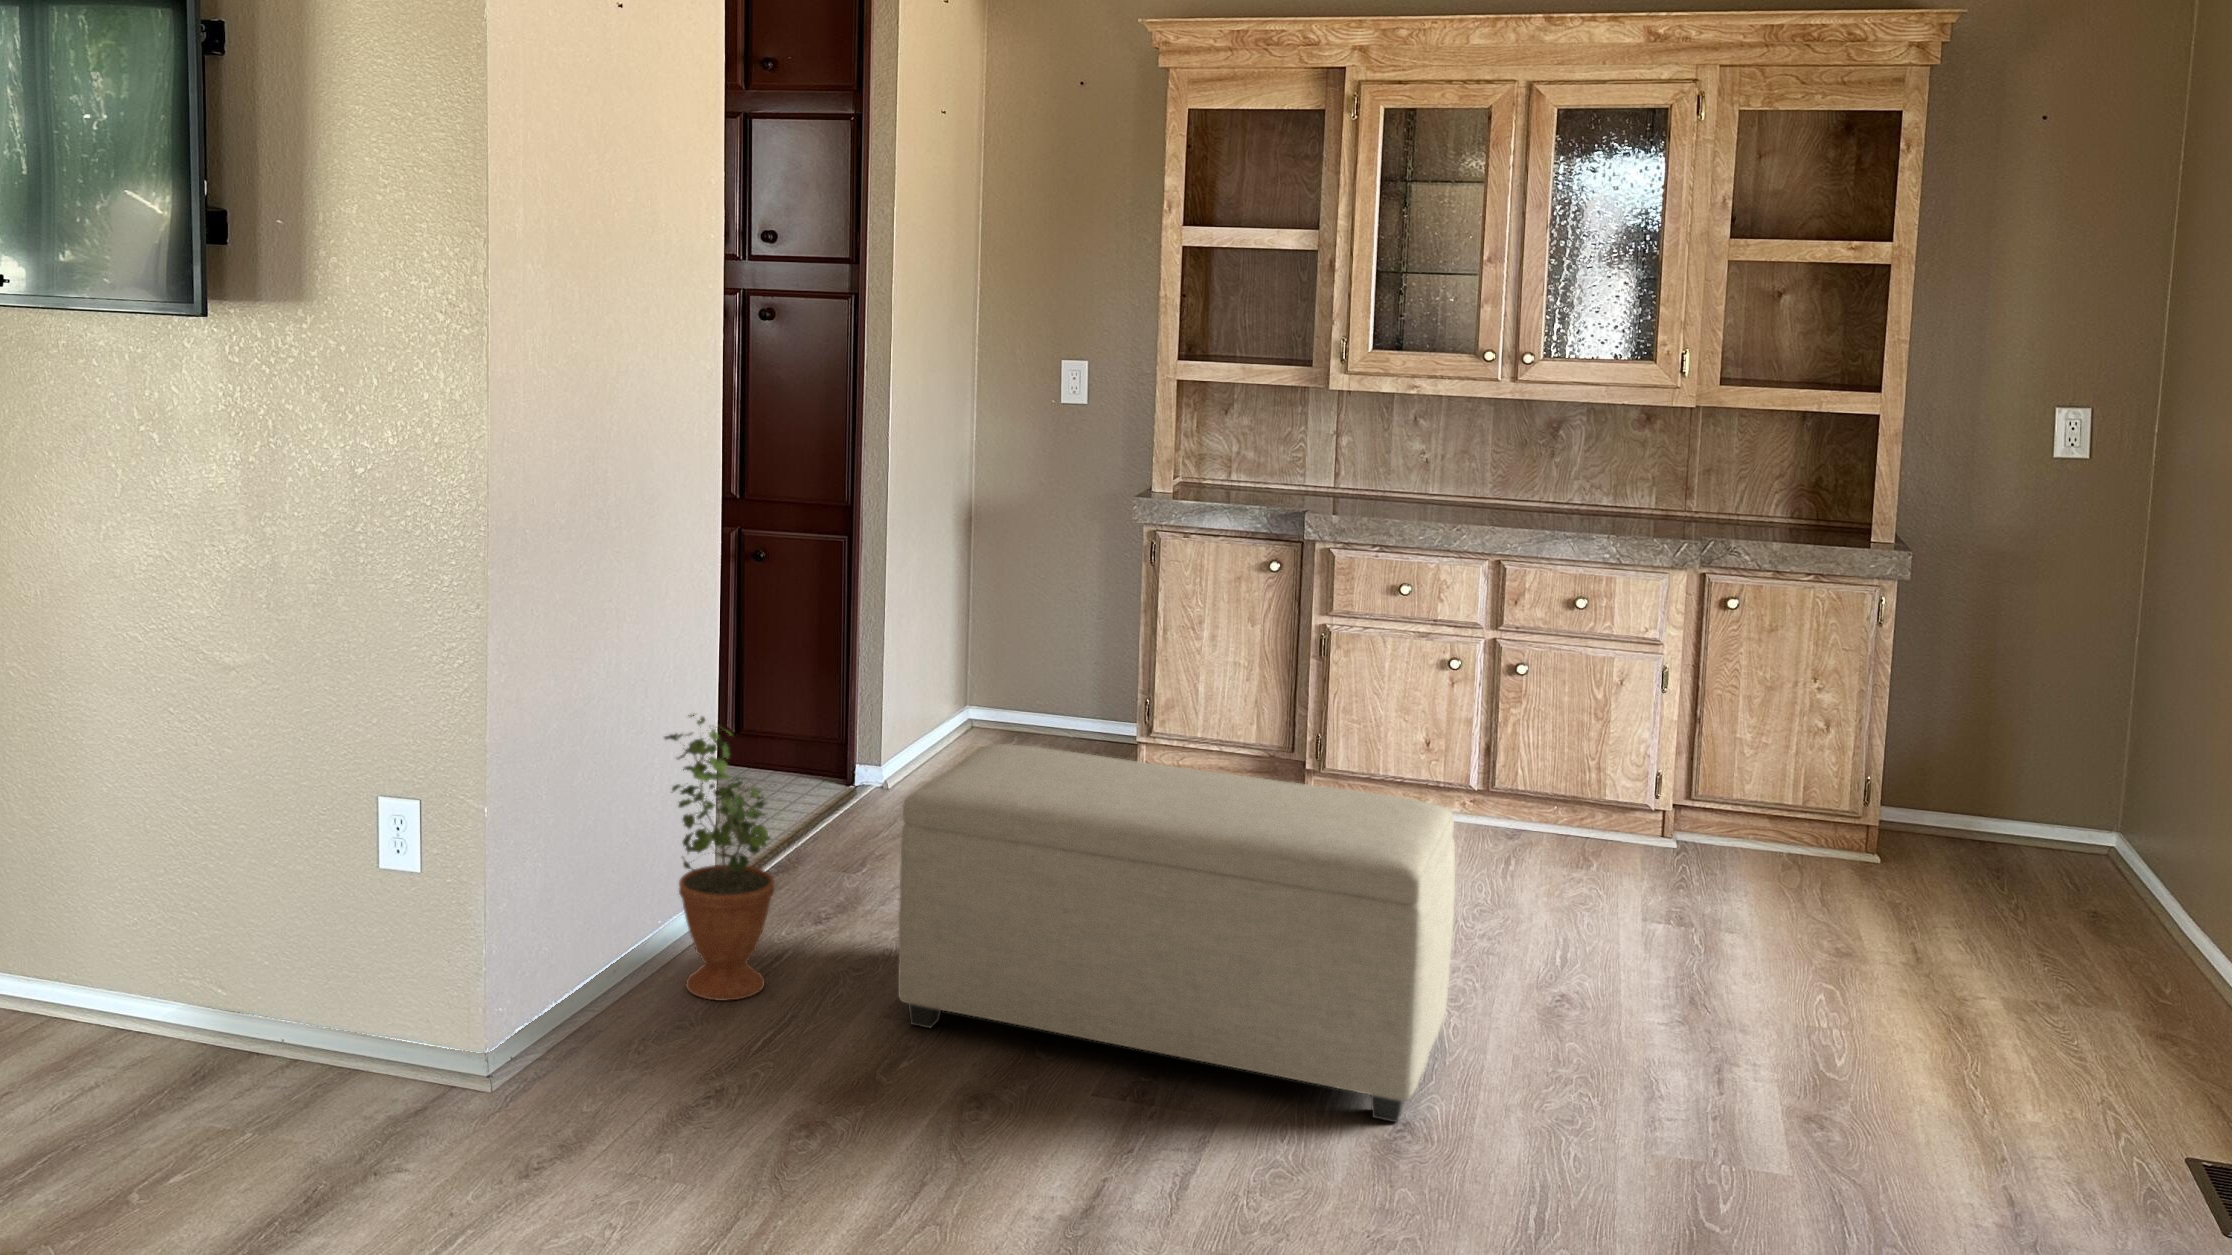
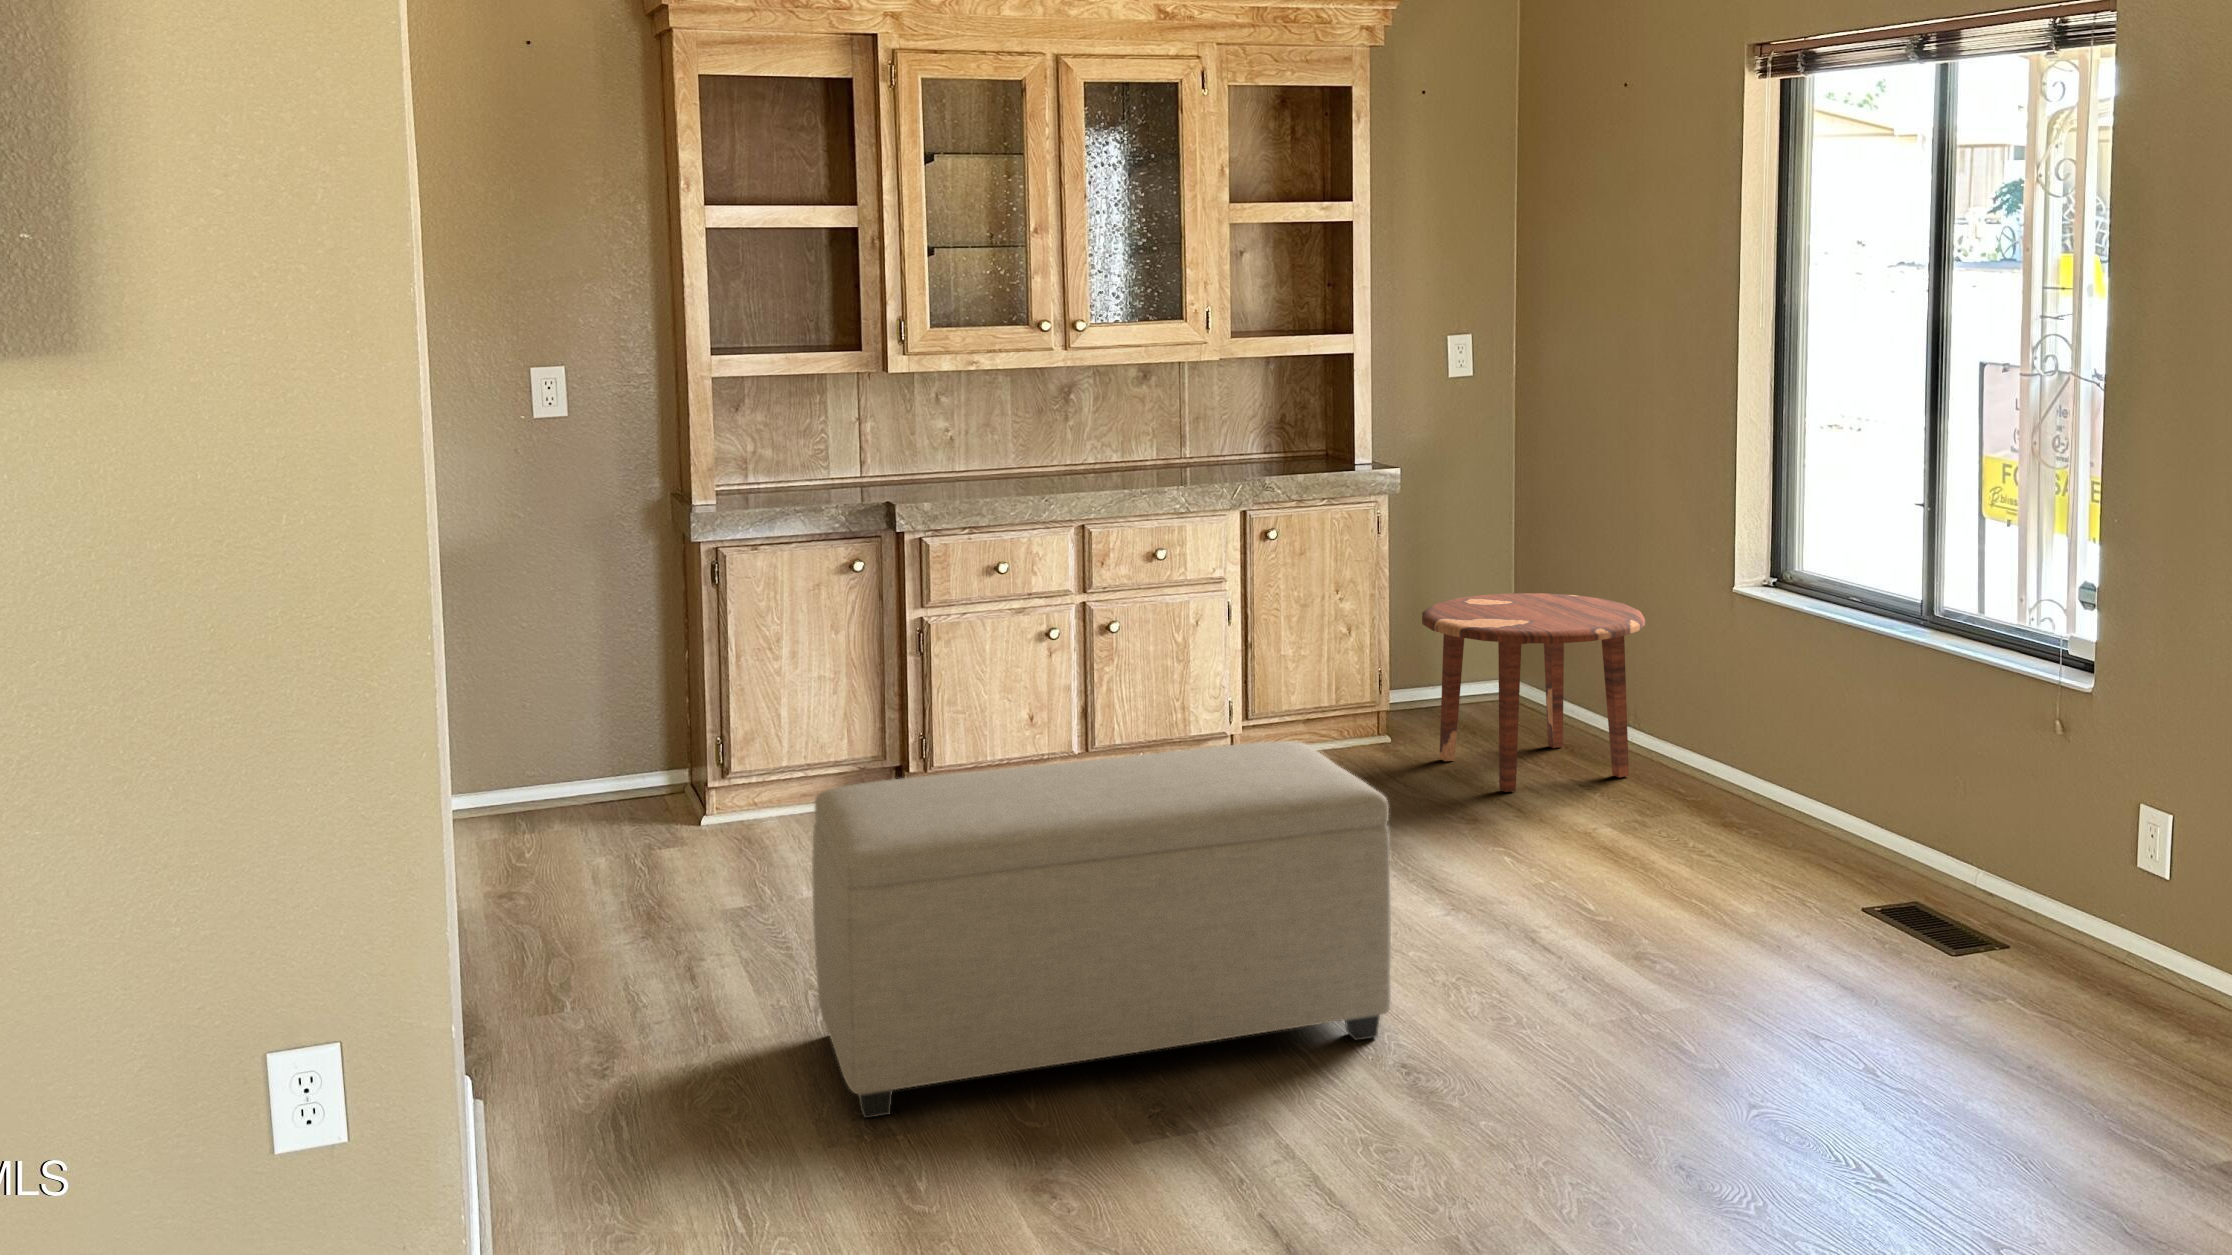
potted plant: present [665,715,774,1001] -> none [488,826,672,1180]
side table: none [1877,715,2188,976] -> present [1422,593,1645,792]

